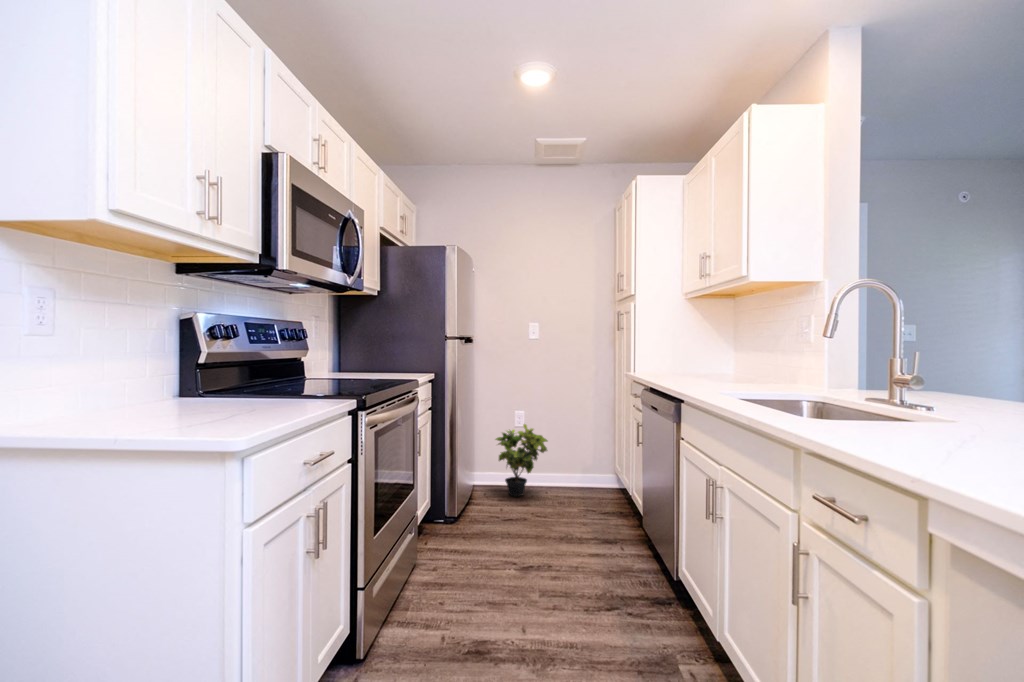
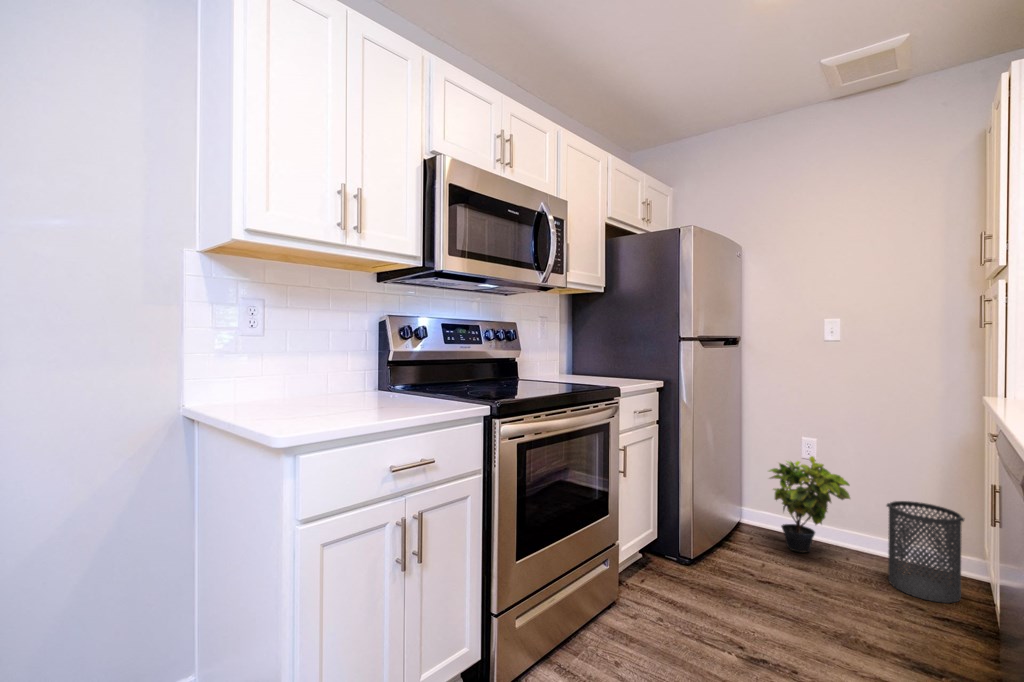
trash can: none [572,446,611,507] -> present [887,501,964,603]

